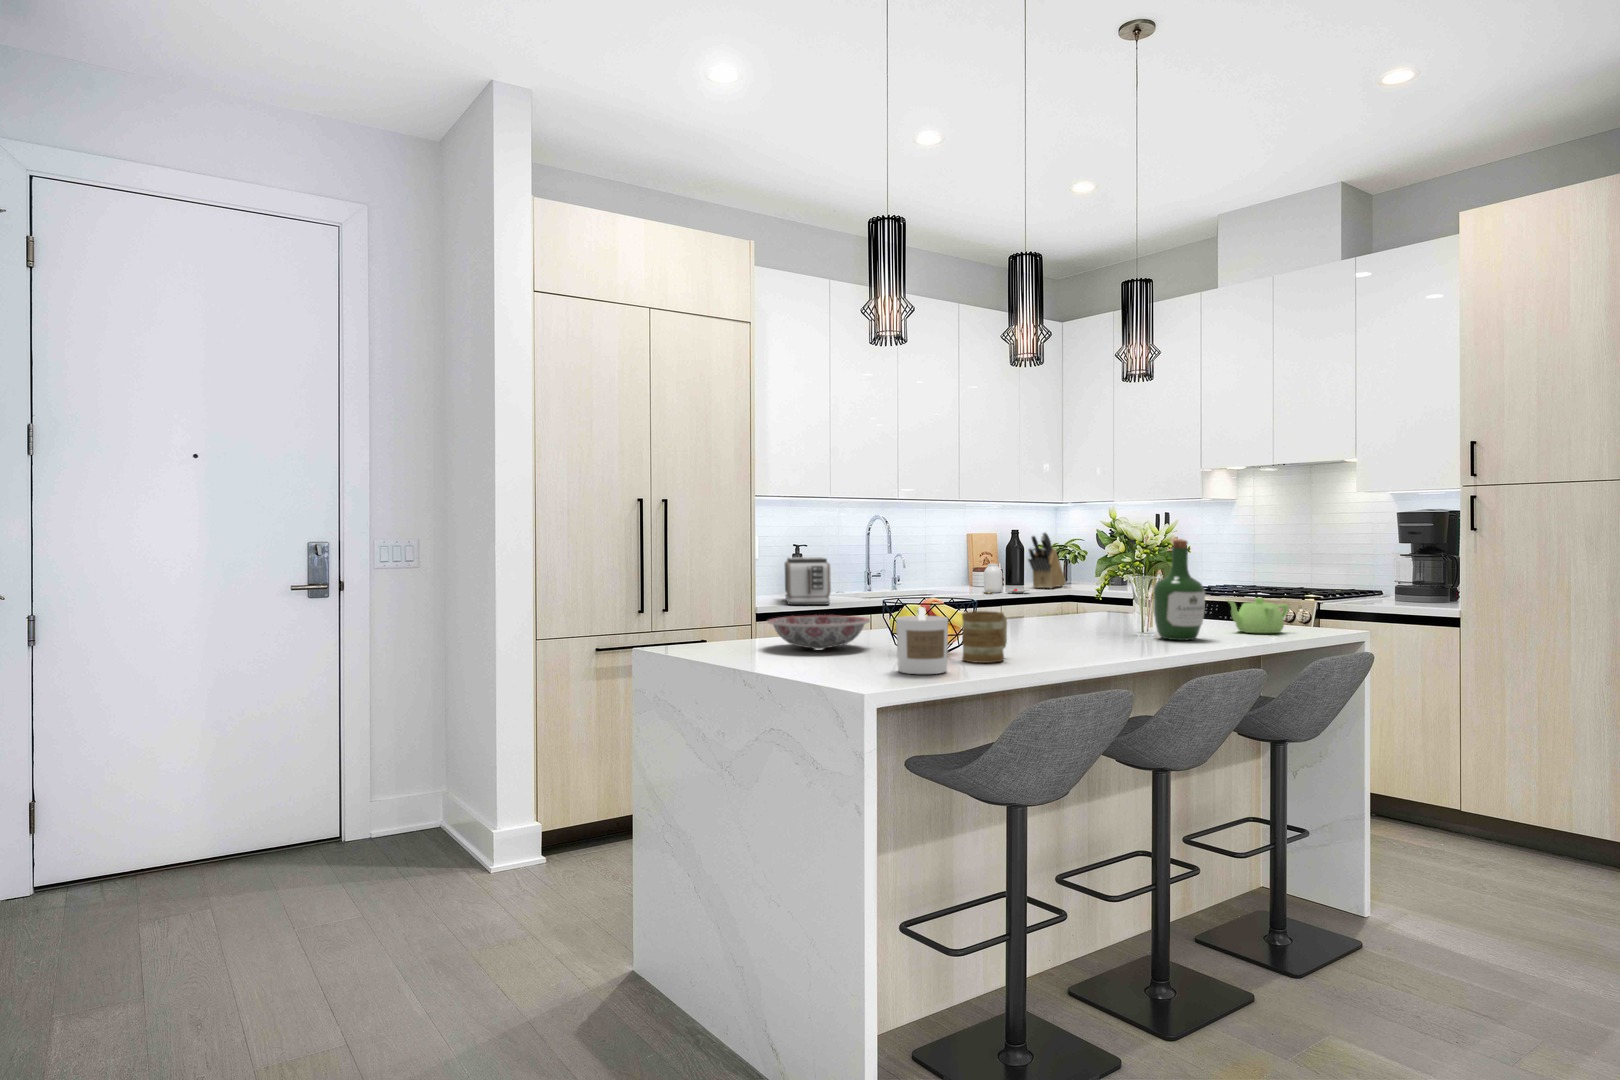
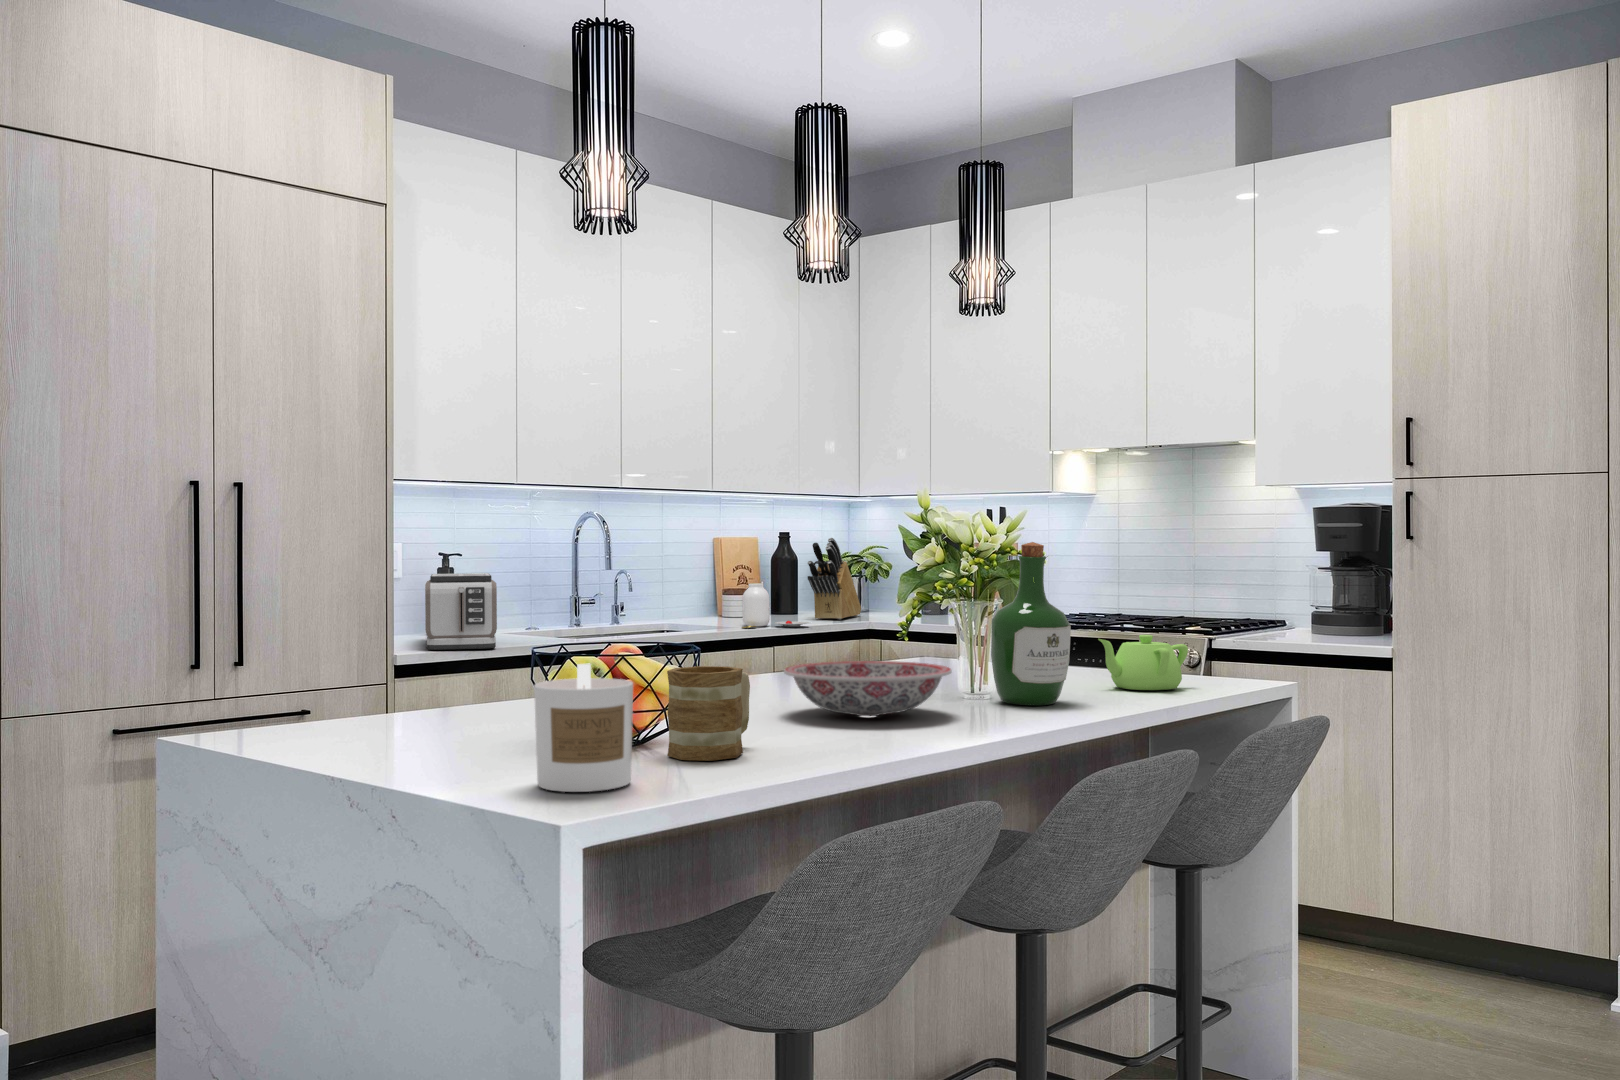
ceramic bowl: present [767,615,870,649] -> present [784,661,952,716]

